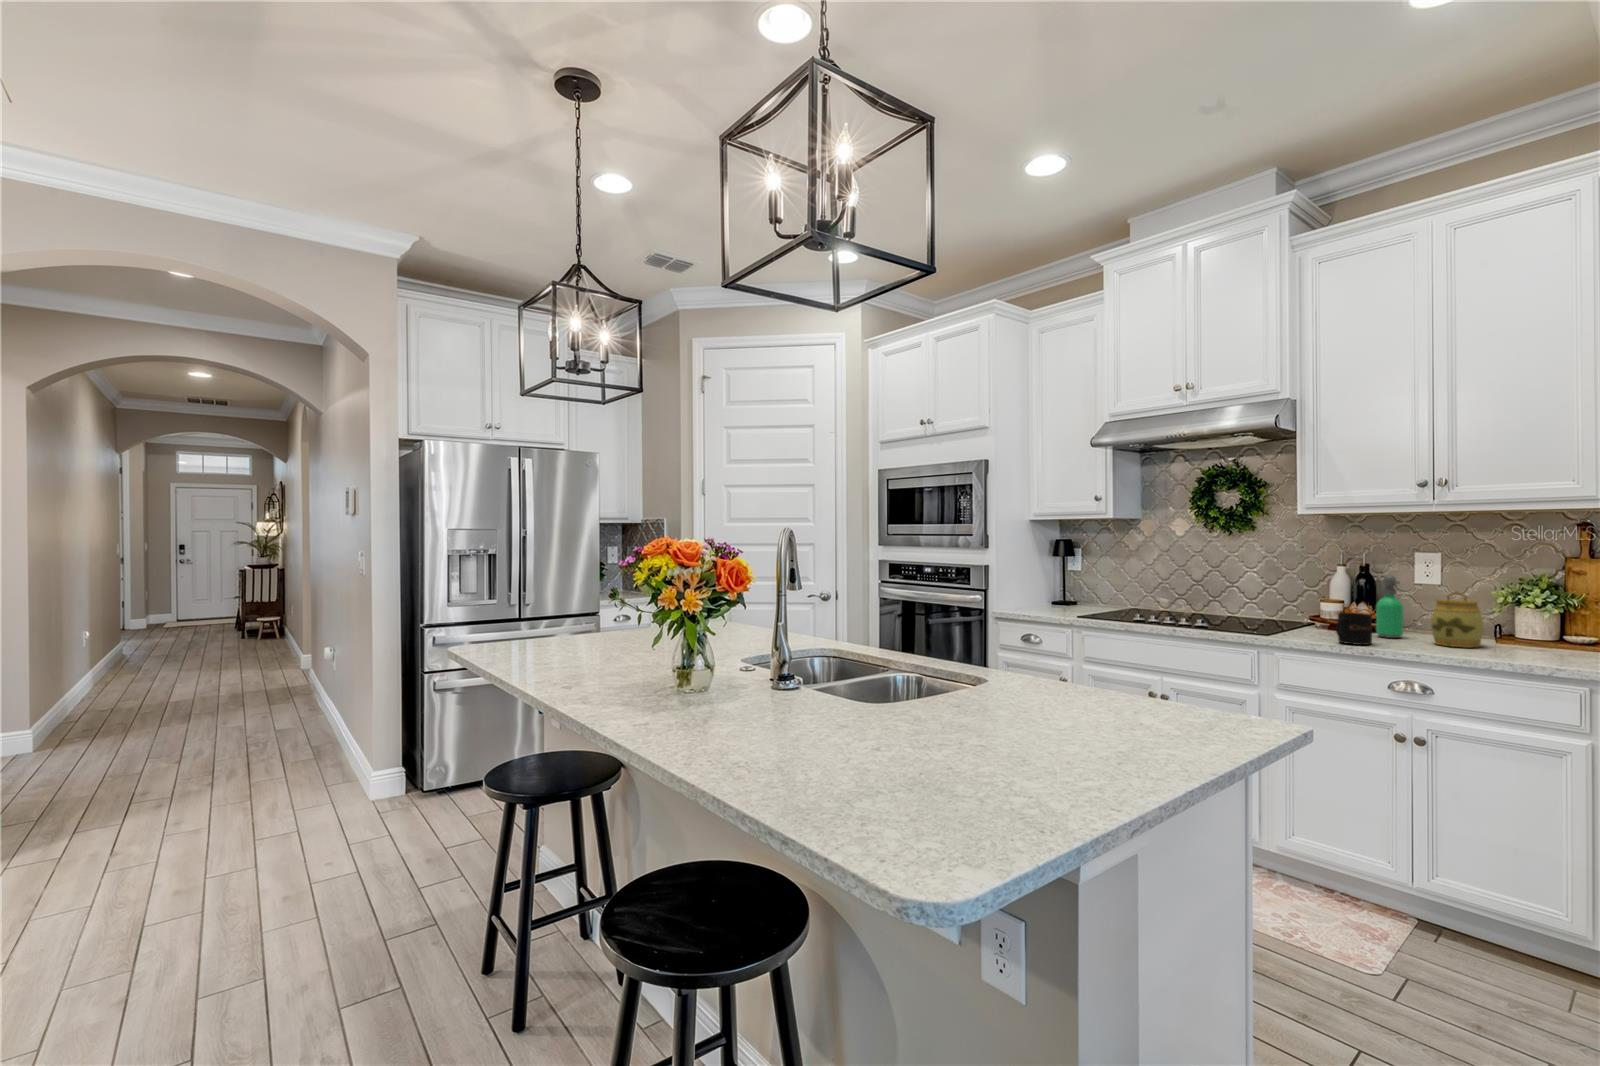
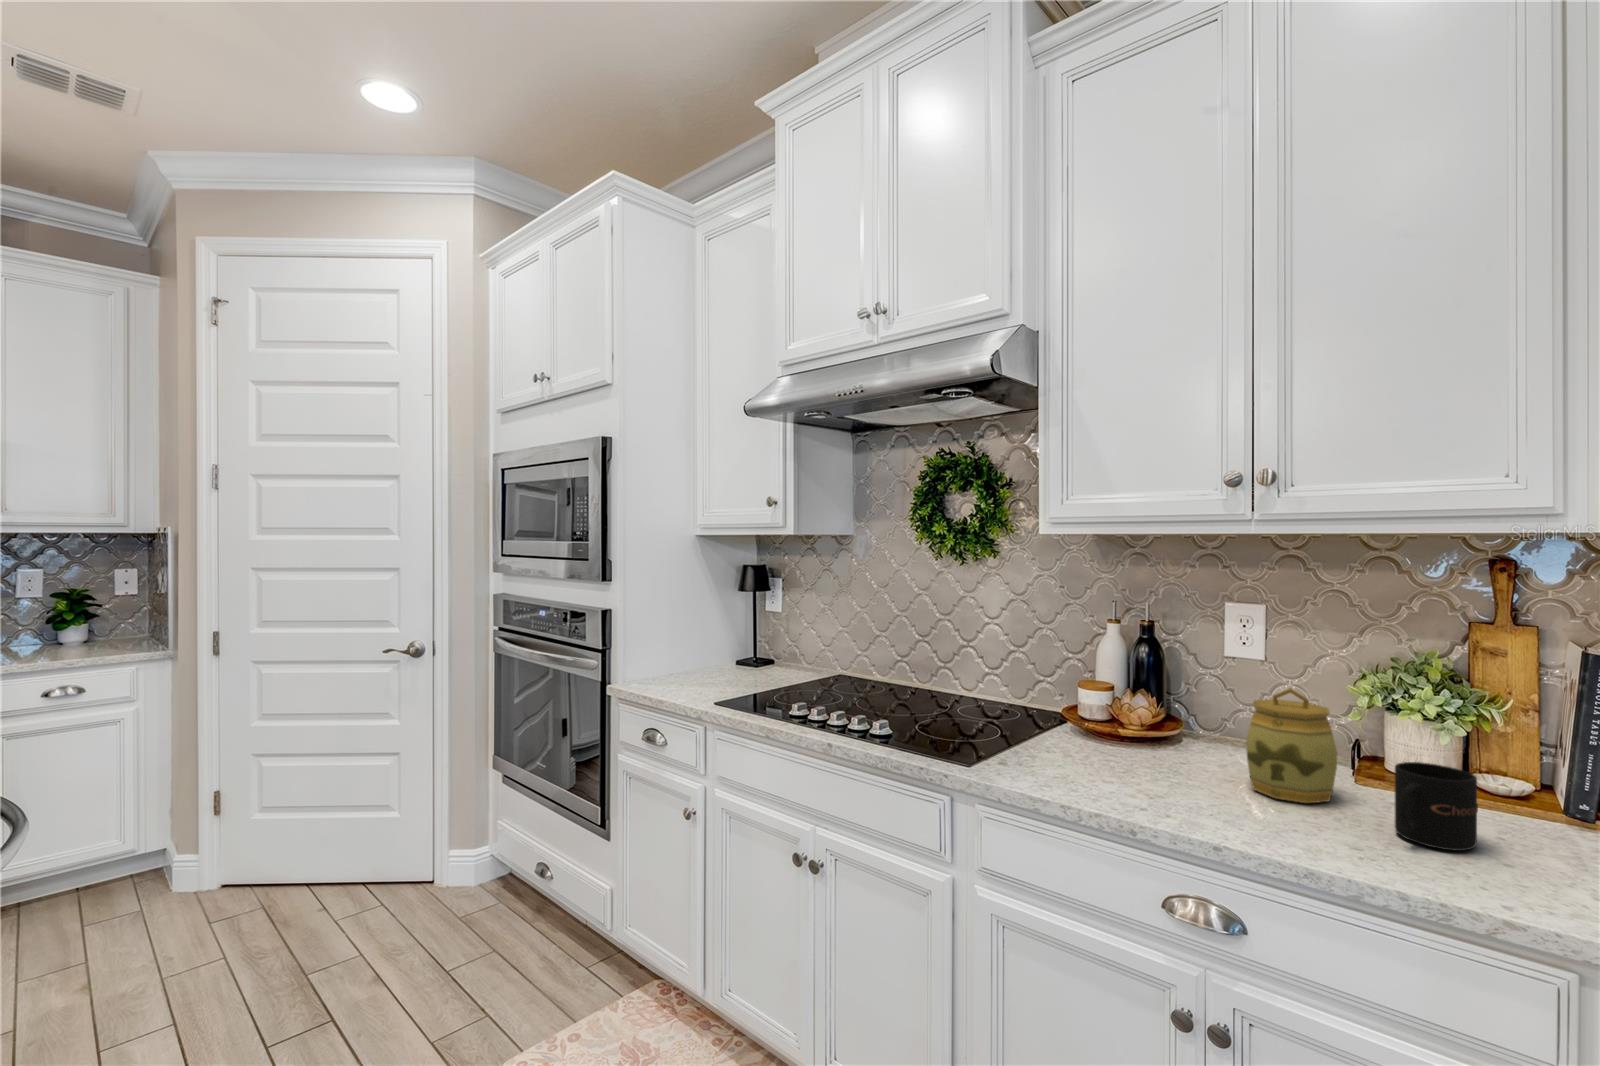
soap dispenser: present [1376,575,1403,638] -> none [1158,648,1201,766]
mug: present [1336,613,1372,645] -> present [1395,762,1478,851]

